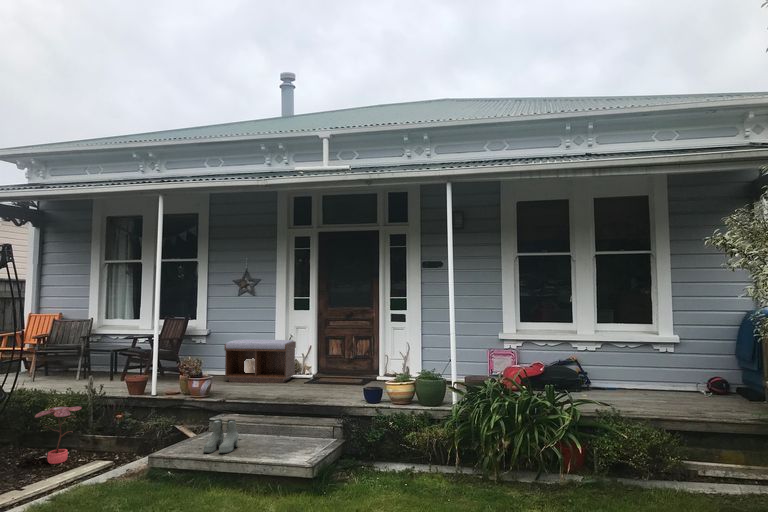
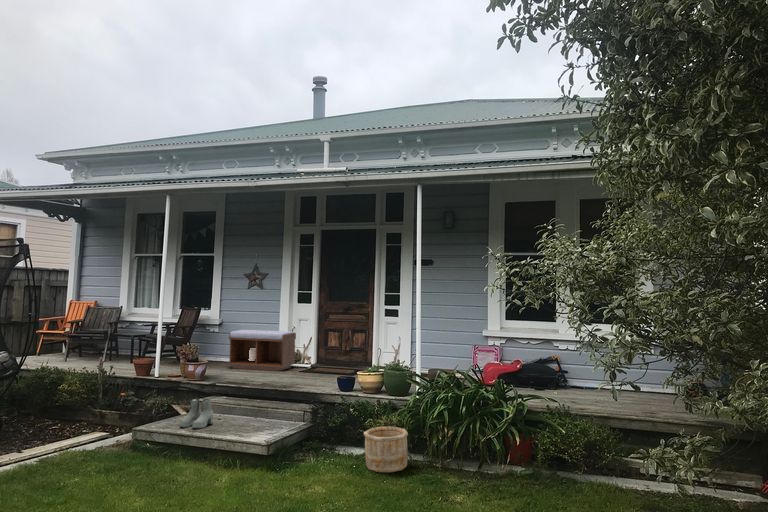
potted plant: present [35,406,82,464] -> none [50,383,91,432]
wooden bucket: none [415,440,462,490] -> present [363,427,408,472]

